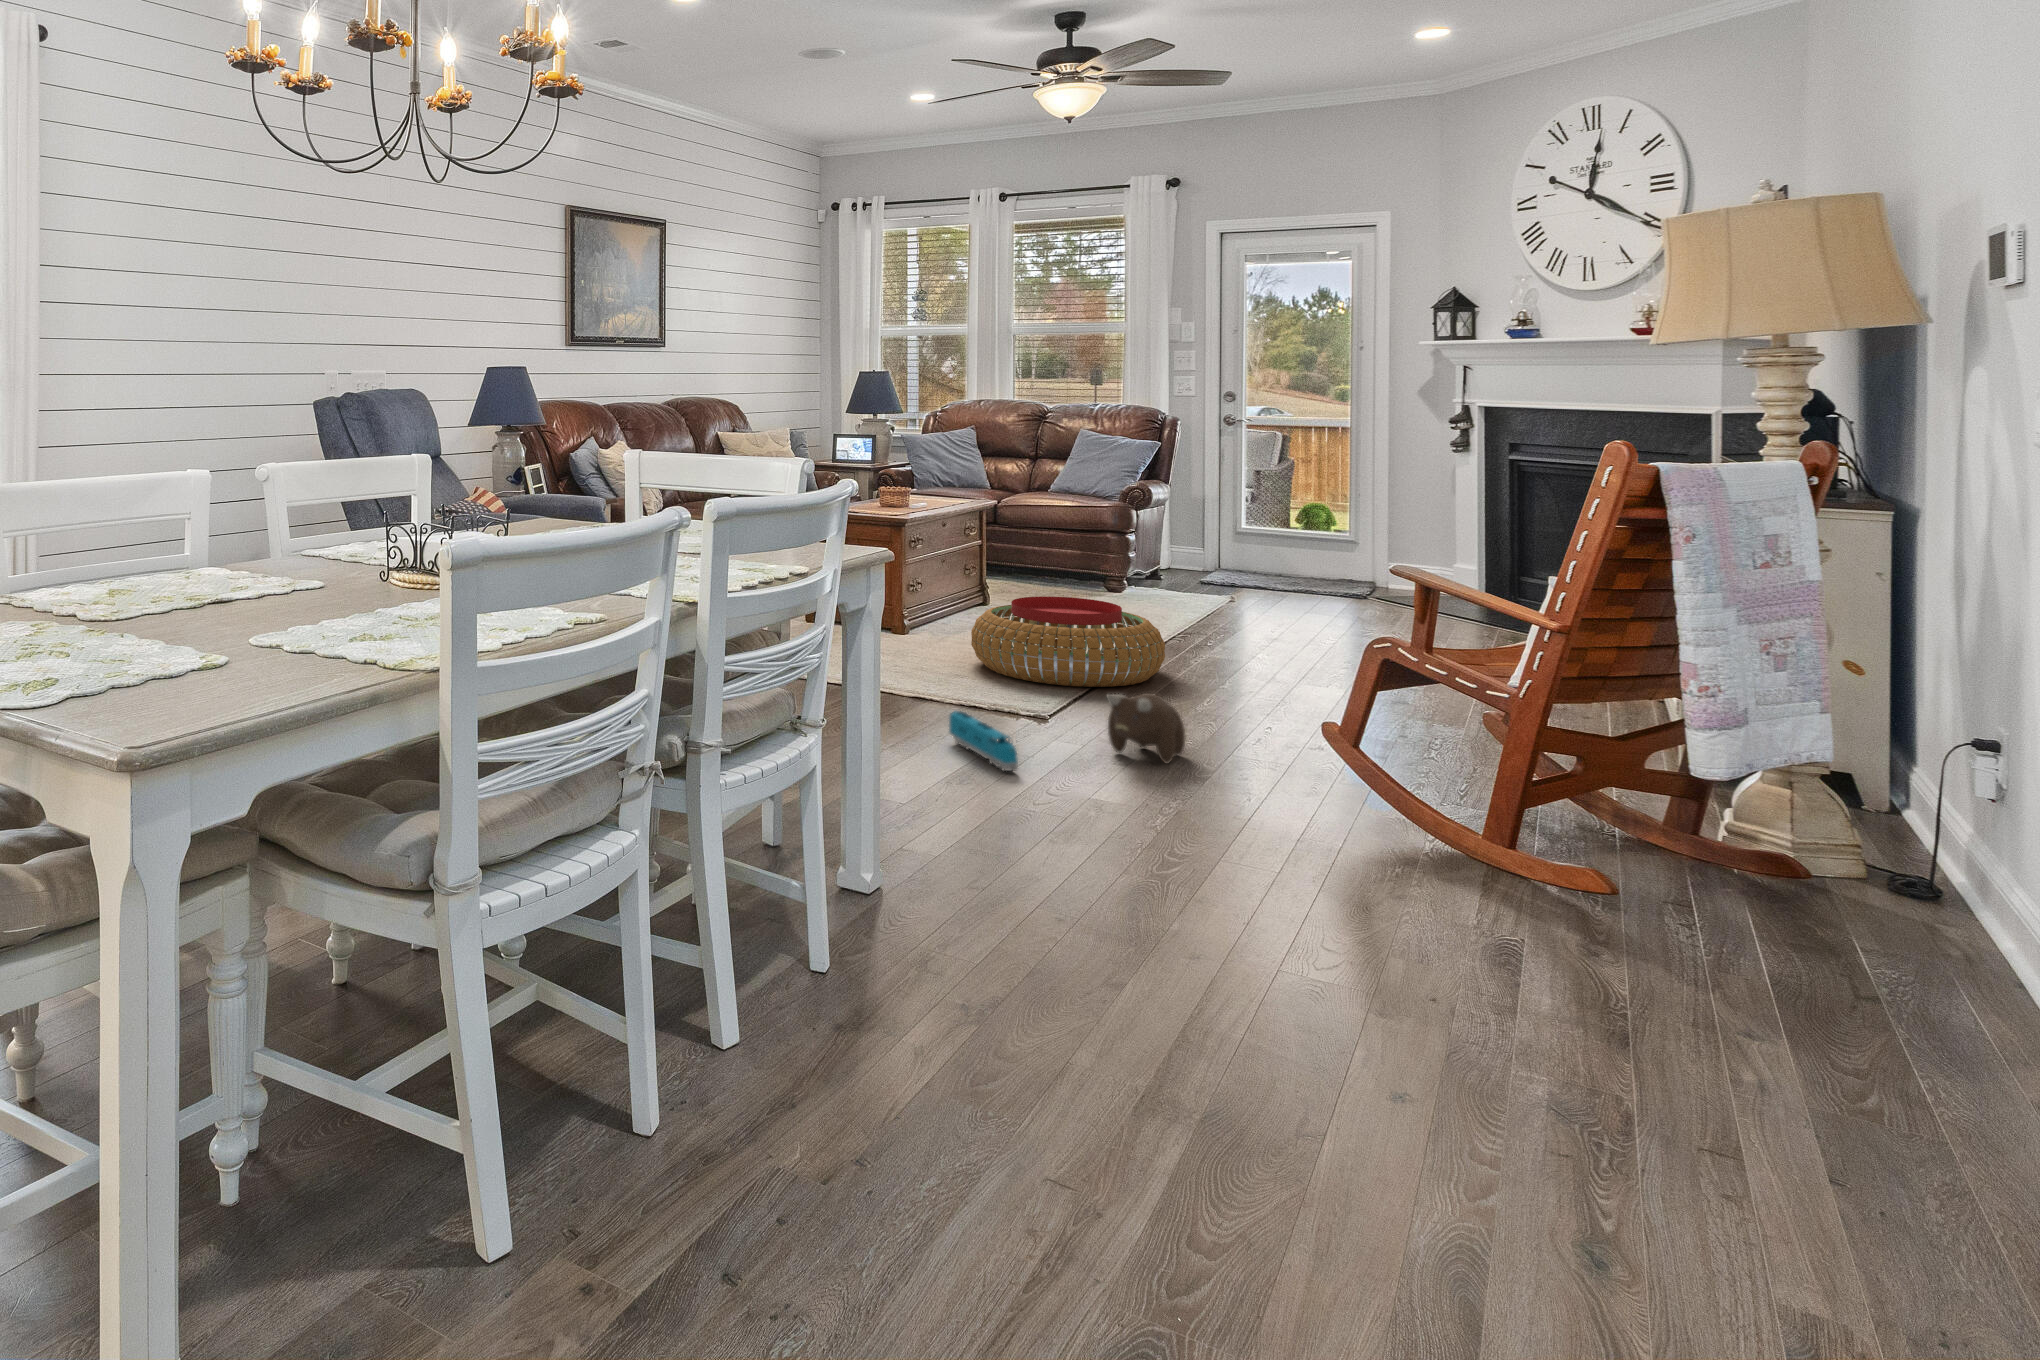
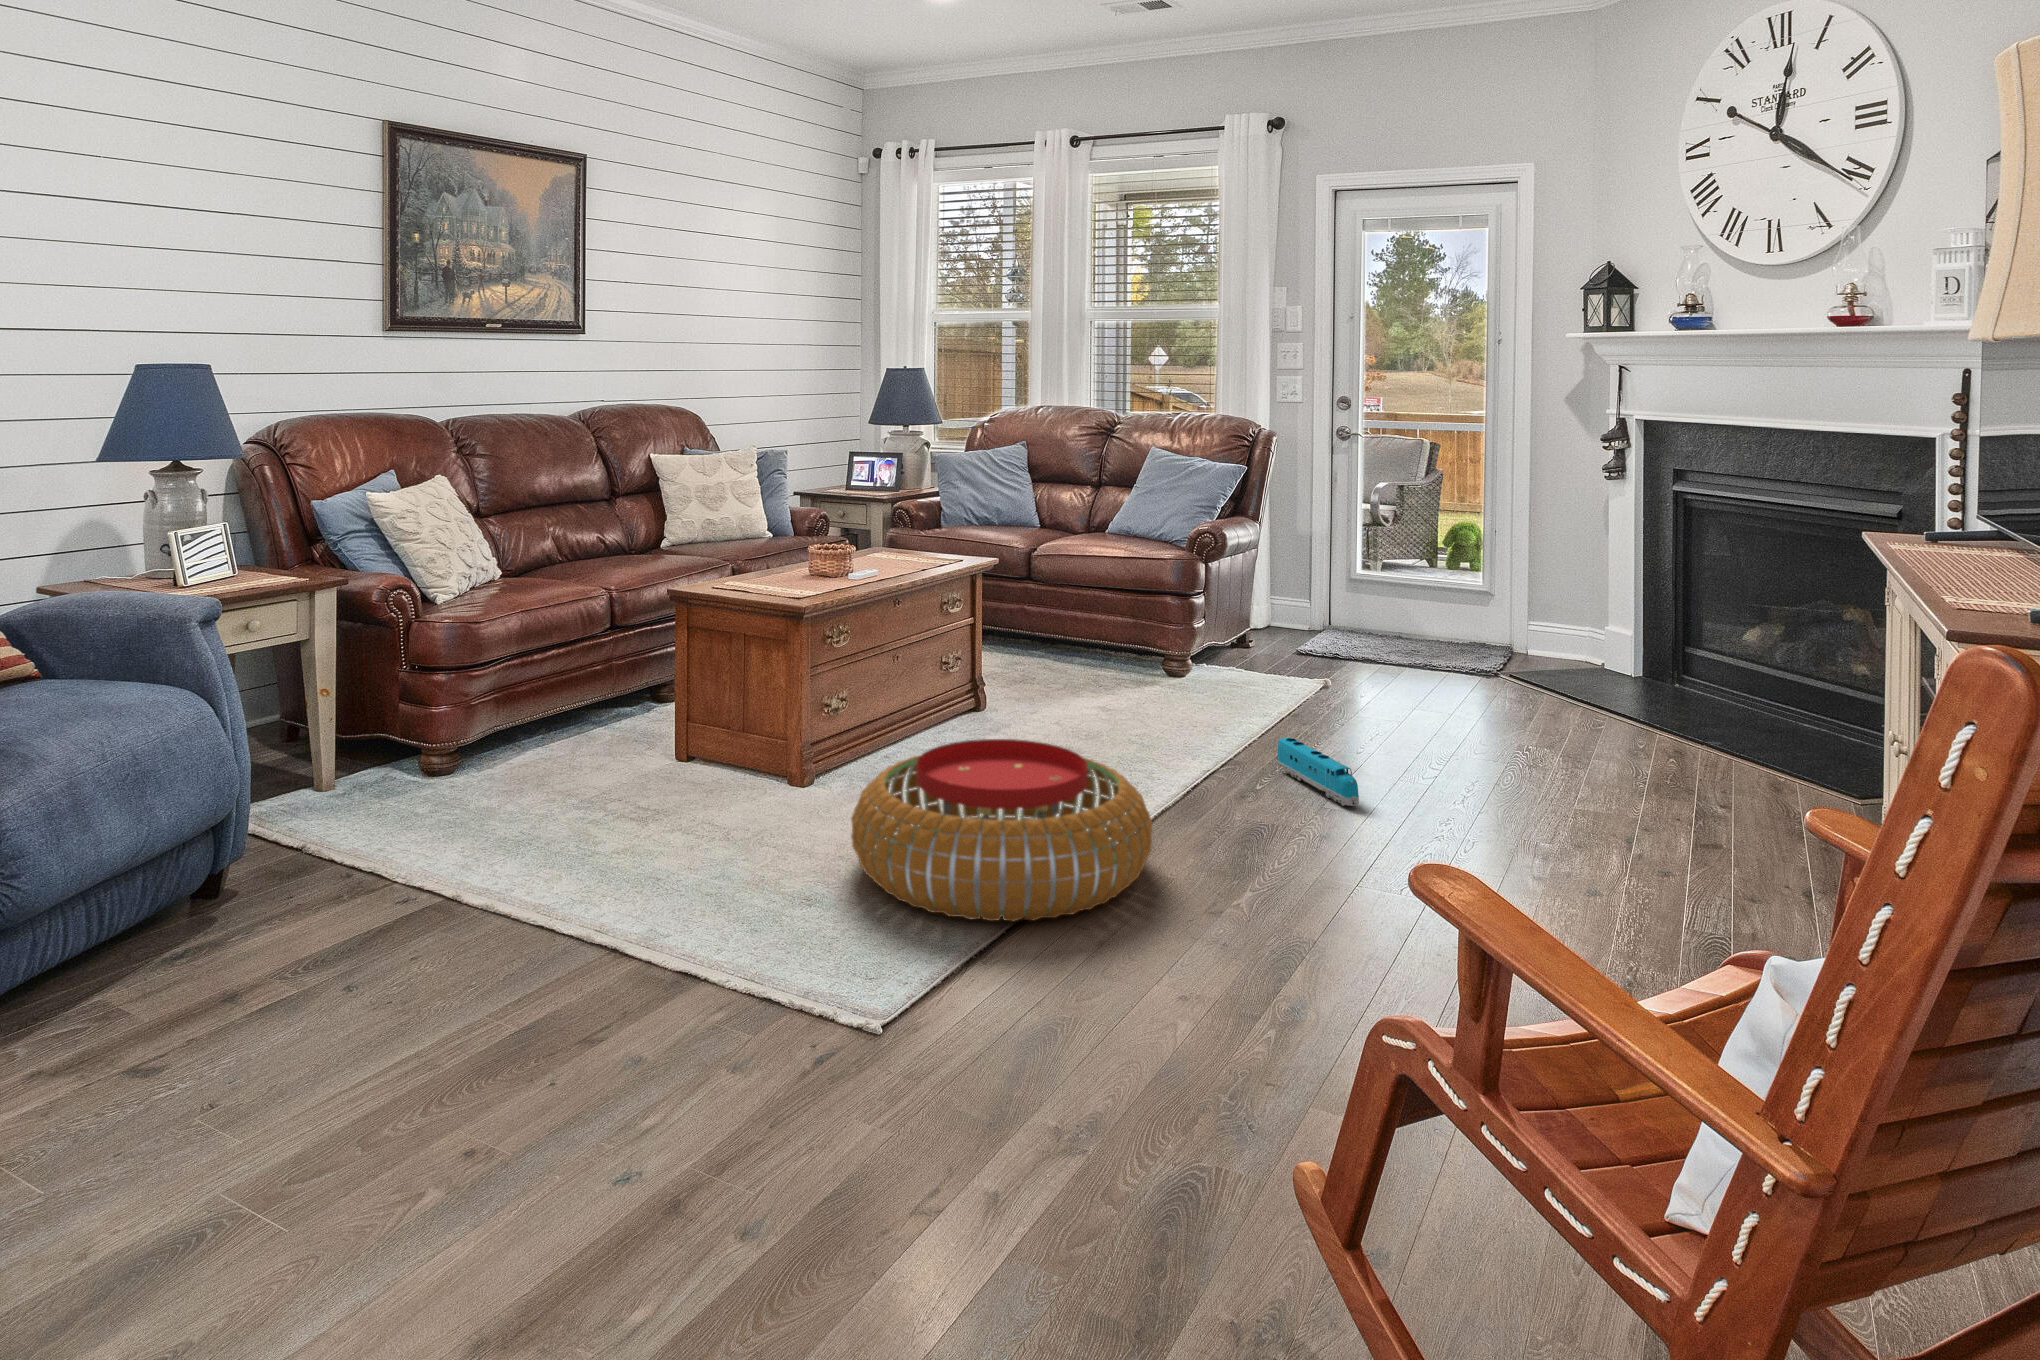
plush toy: present [1107,693,1185,763] -> none [899,1044,1072,1215]
toy train: present [949,711,1018,771] -> present [1278,737,1359,806]

